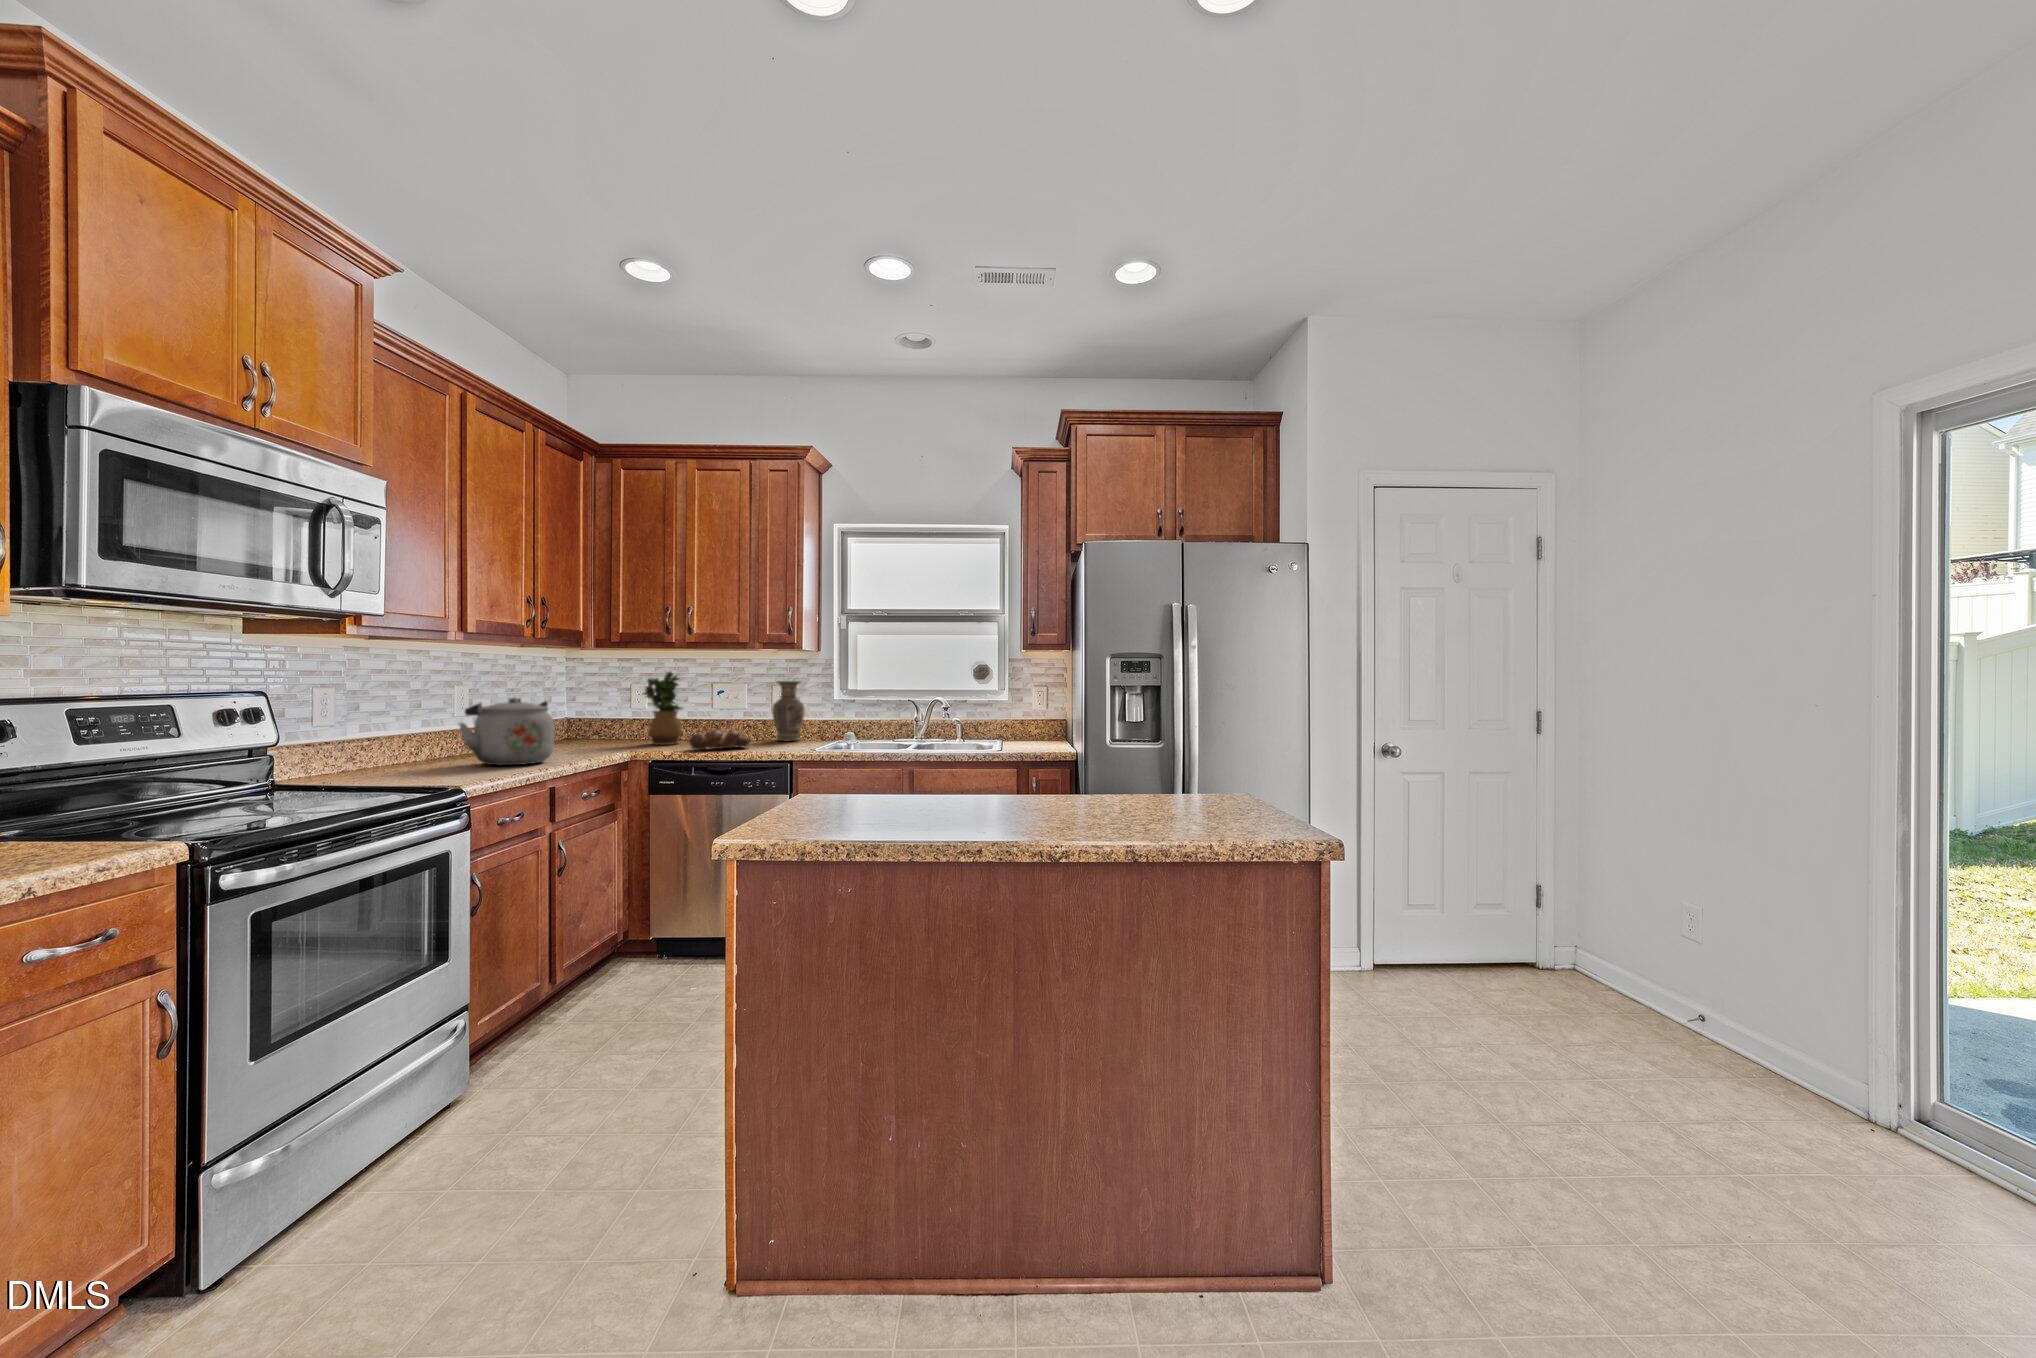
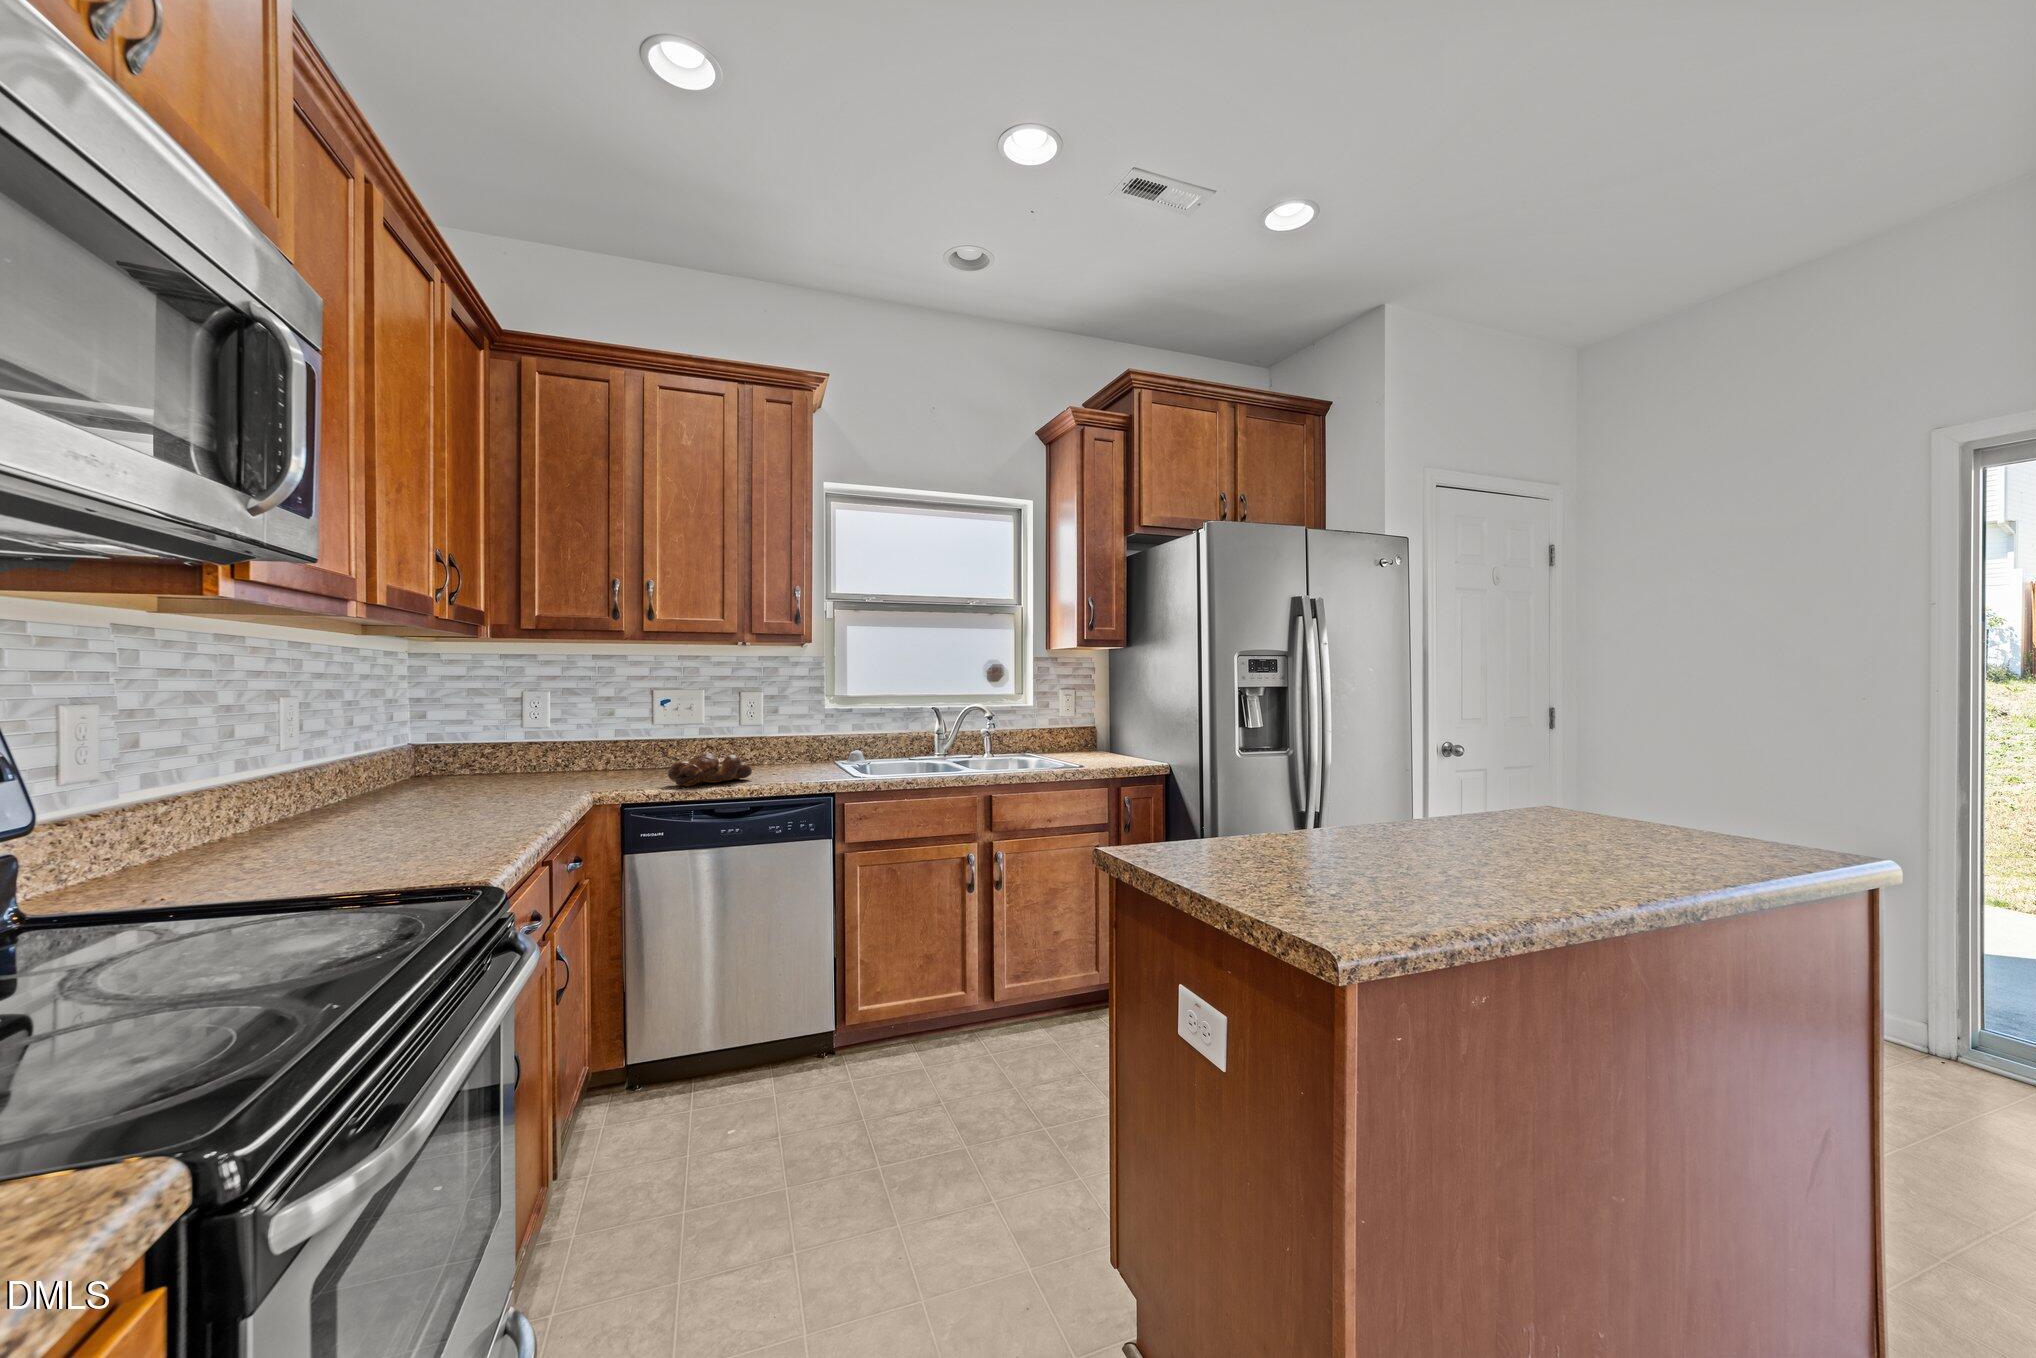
potted plant: present [643,672,682,745] -> none [571,671,632,781]
vase: present [772,681,805,741] -> none [747,685,791,767]
kettle: present [459,698,554,765] -> none [341,715,504,830]

